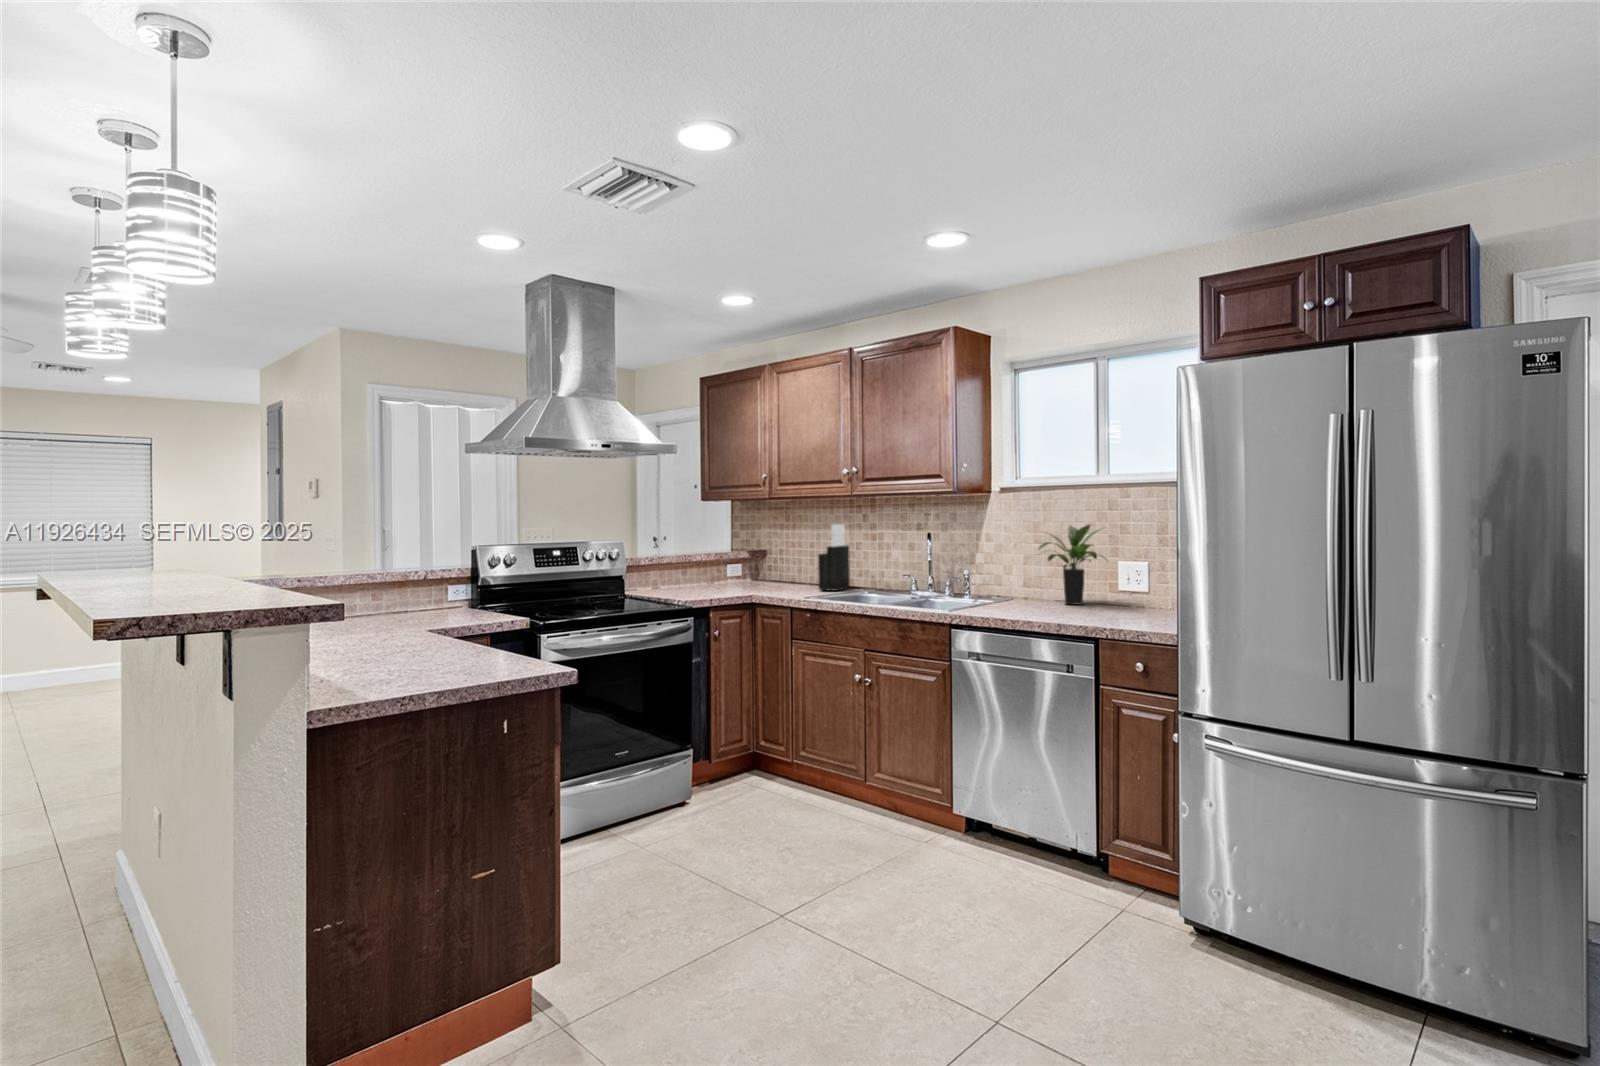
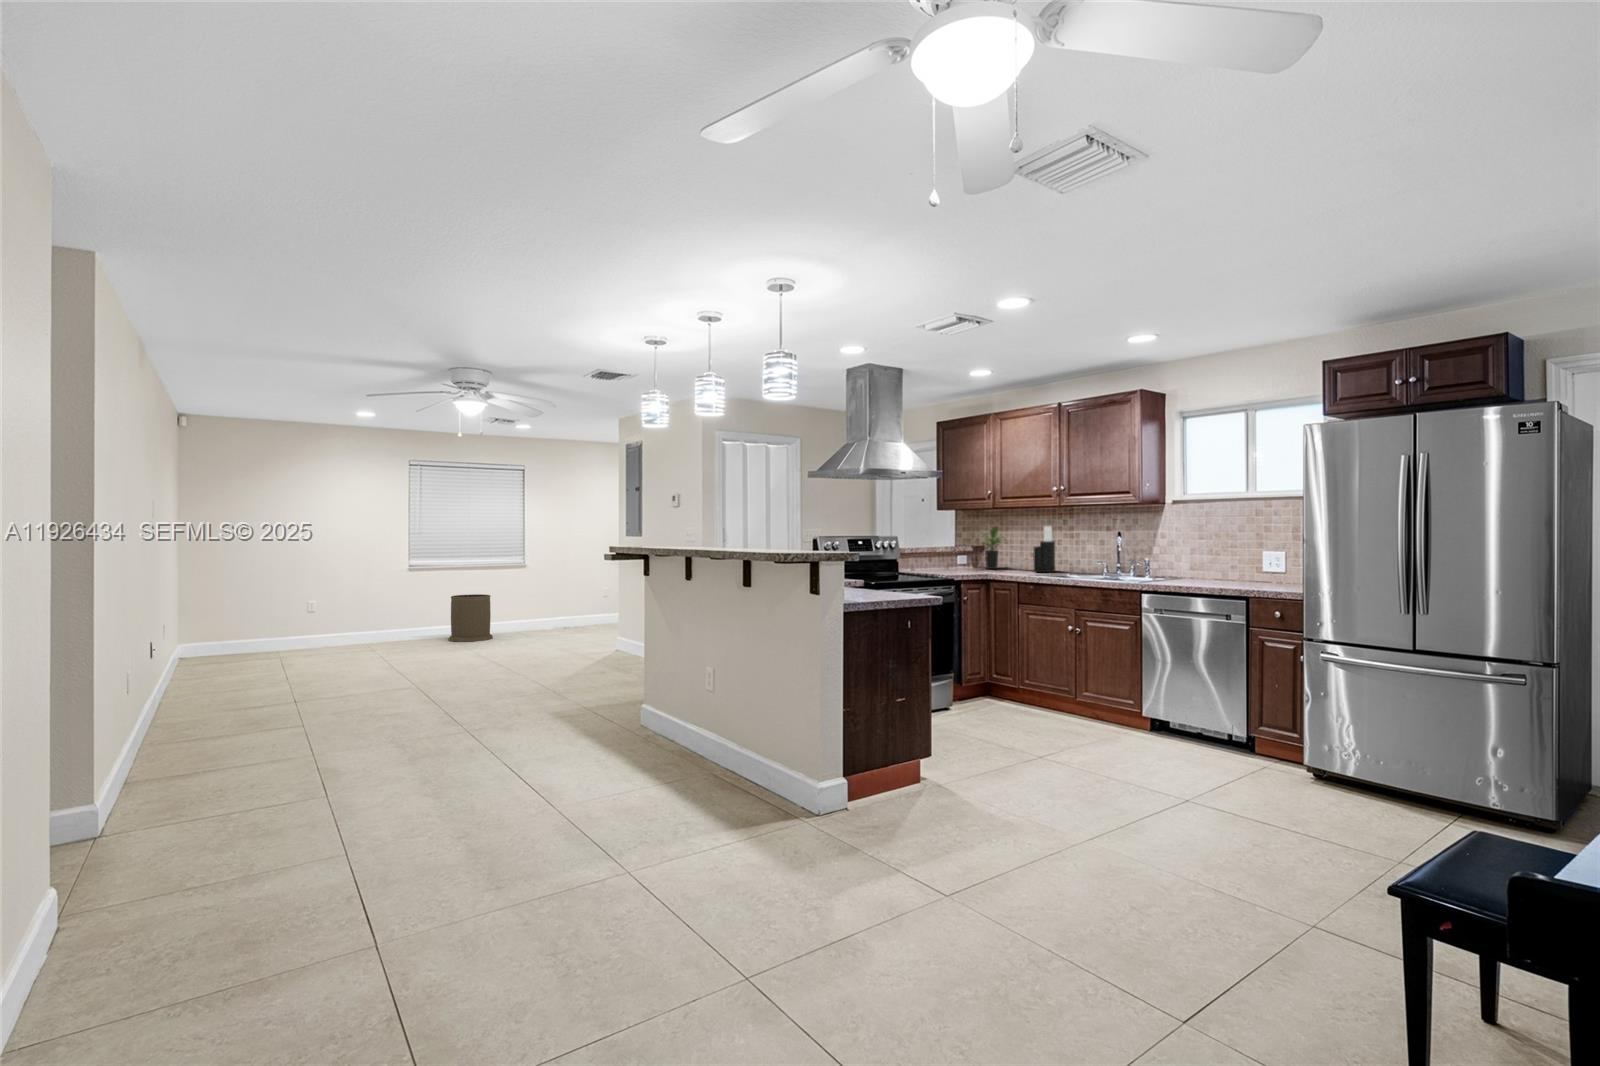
potted plant: present [1039,525,1098,604] -> present [971,526,1005,569]
trash can: none [21,626,101,698] -> present [448,594,493,642]

